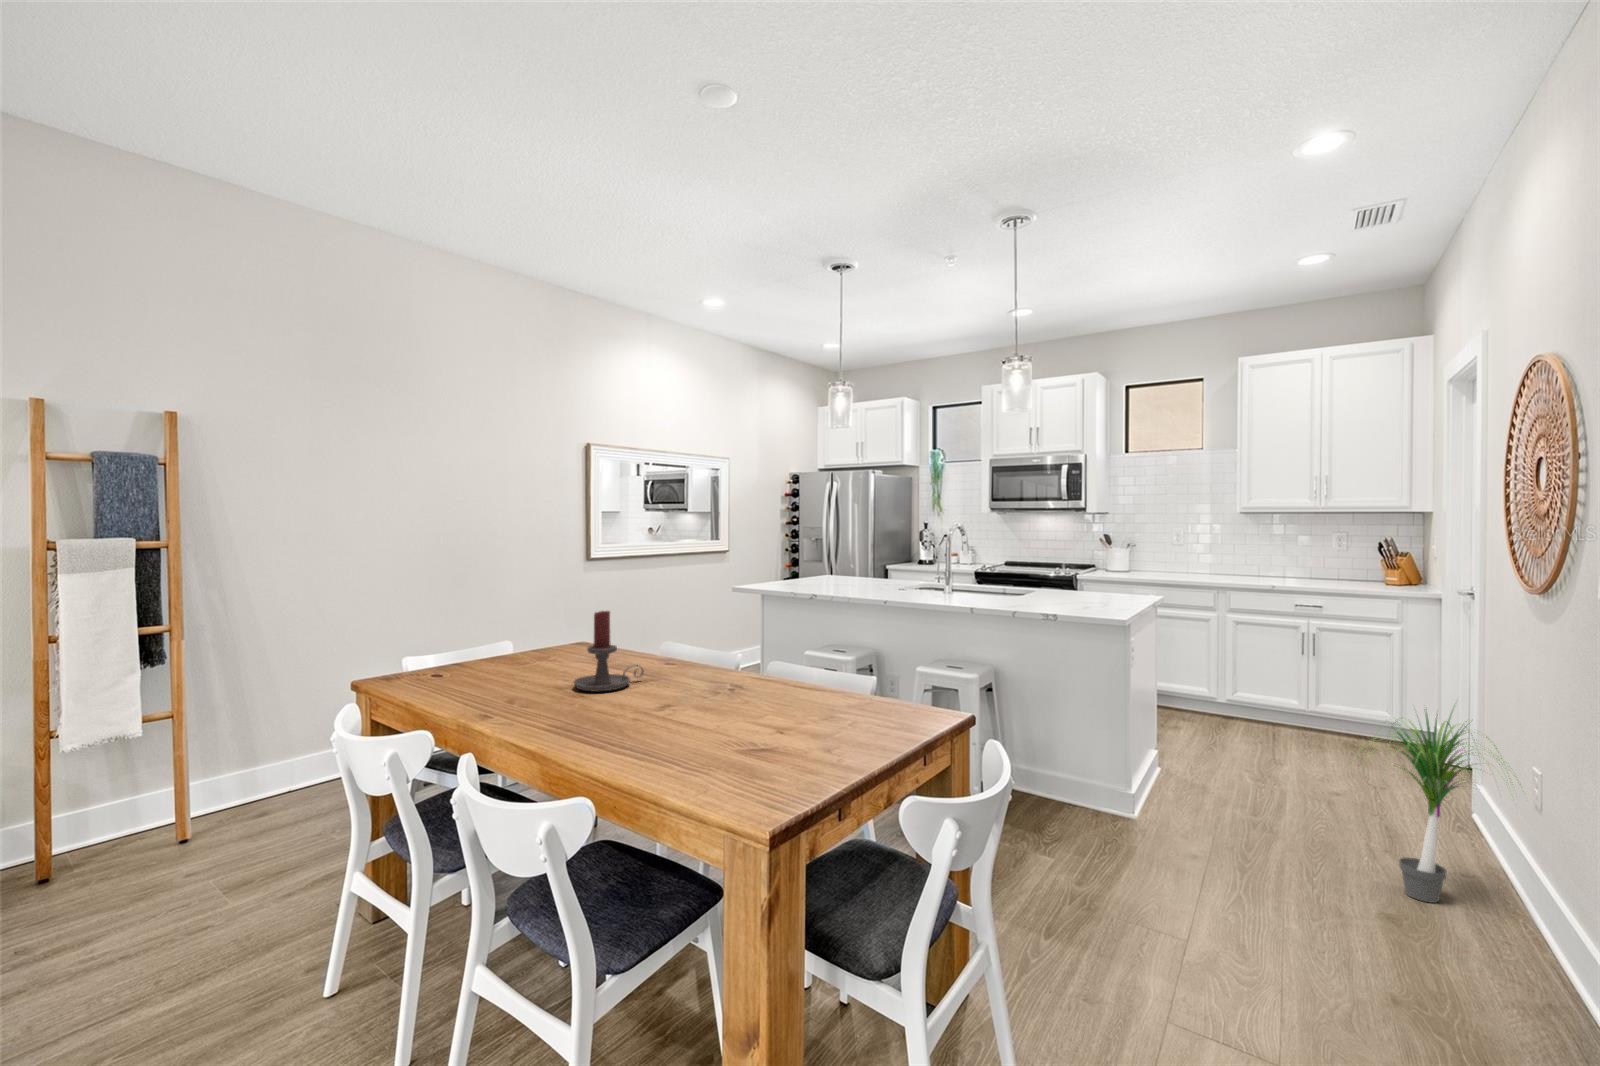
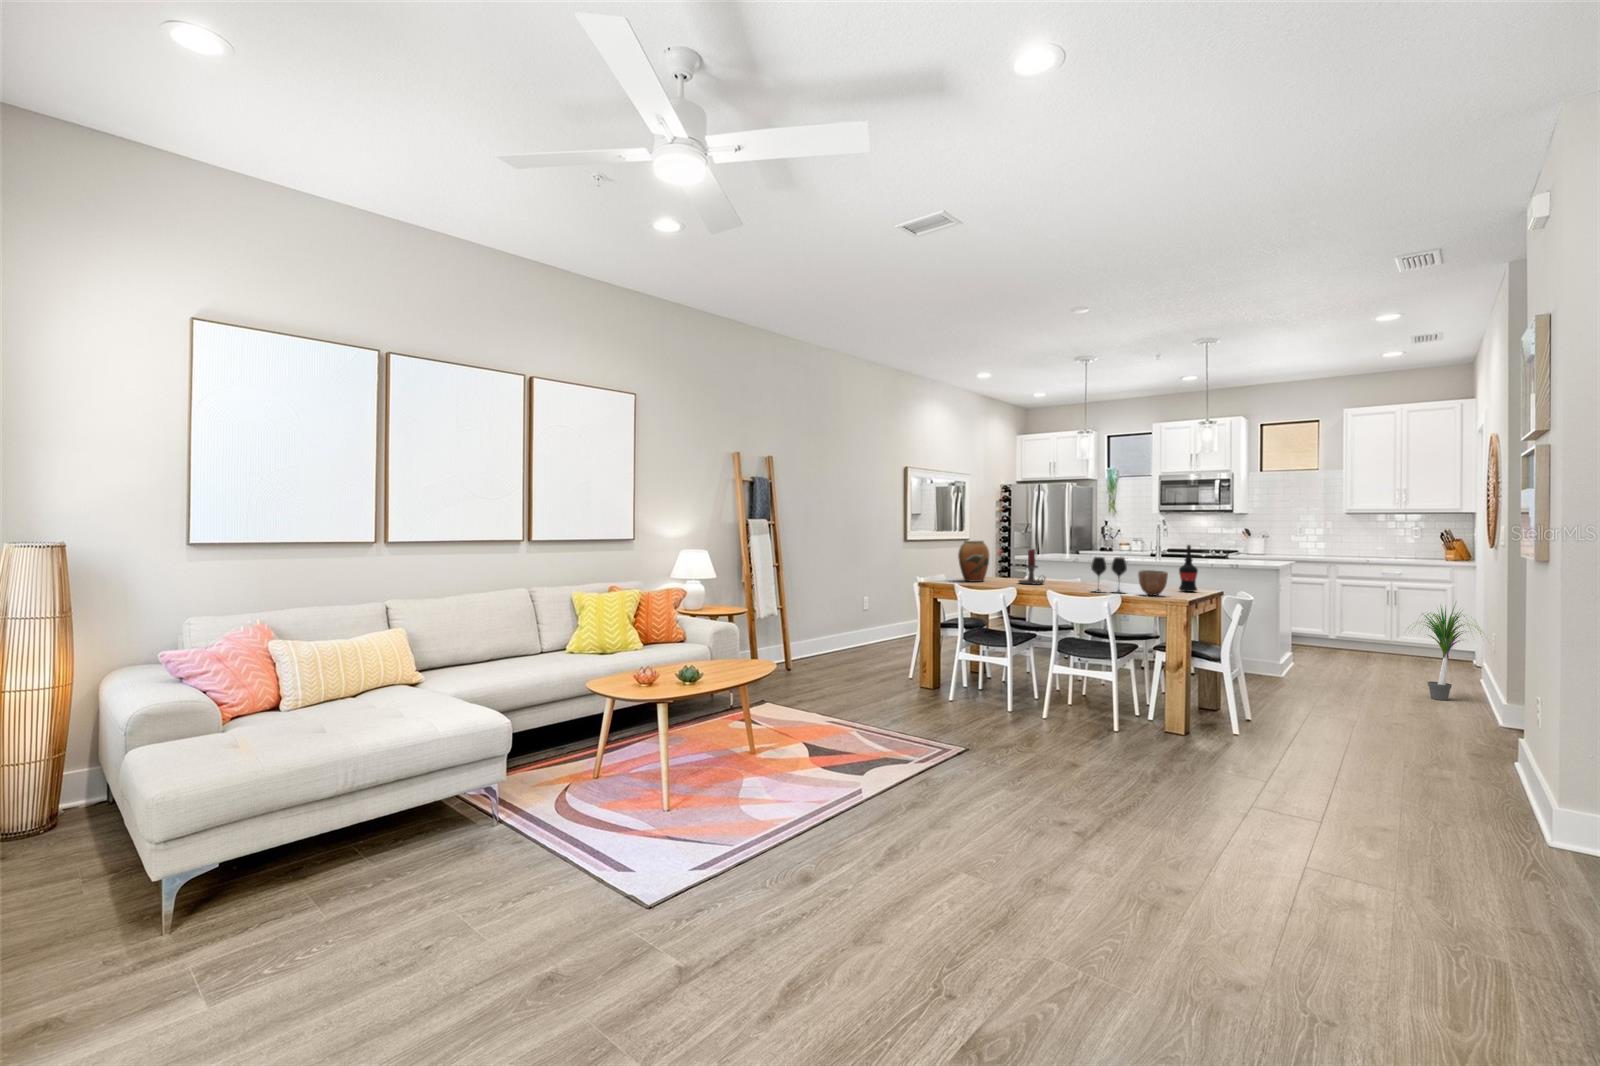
vase: none [457,589,547,681] -> present [958,541,989,582]
wine bottle: none [870,612,910,729] -> present [1179,545,1198,592]
wine glass: none [637,650,724,749] -> present [1091,557,1127,593]
decorative bowl: none [723,692,795,770] -> present [1138,570,1168,596]

